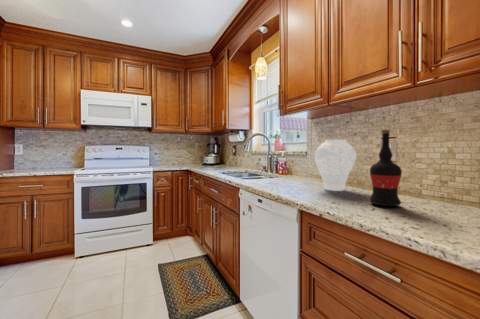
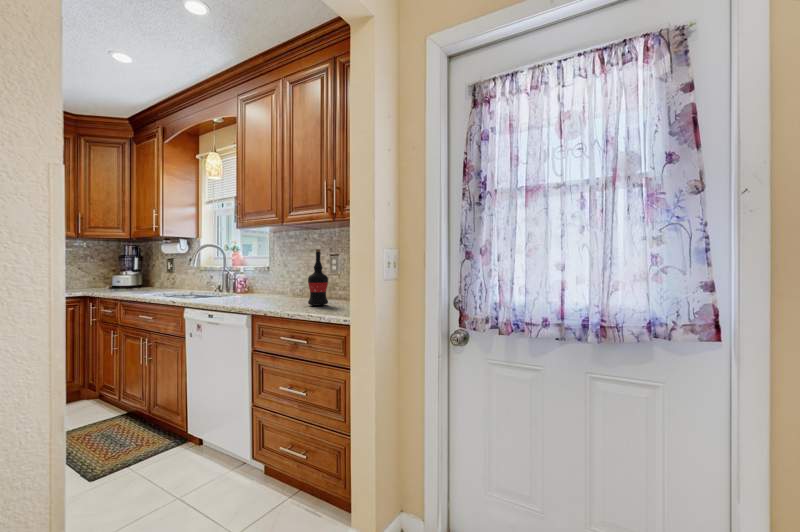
vase: present [315,140,357,191] -> none [271,255,308,301]

